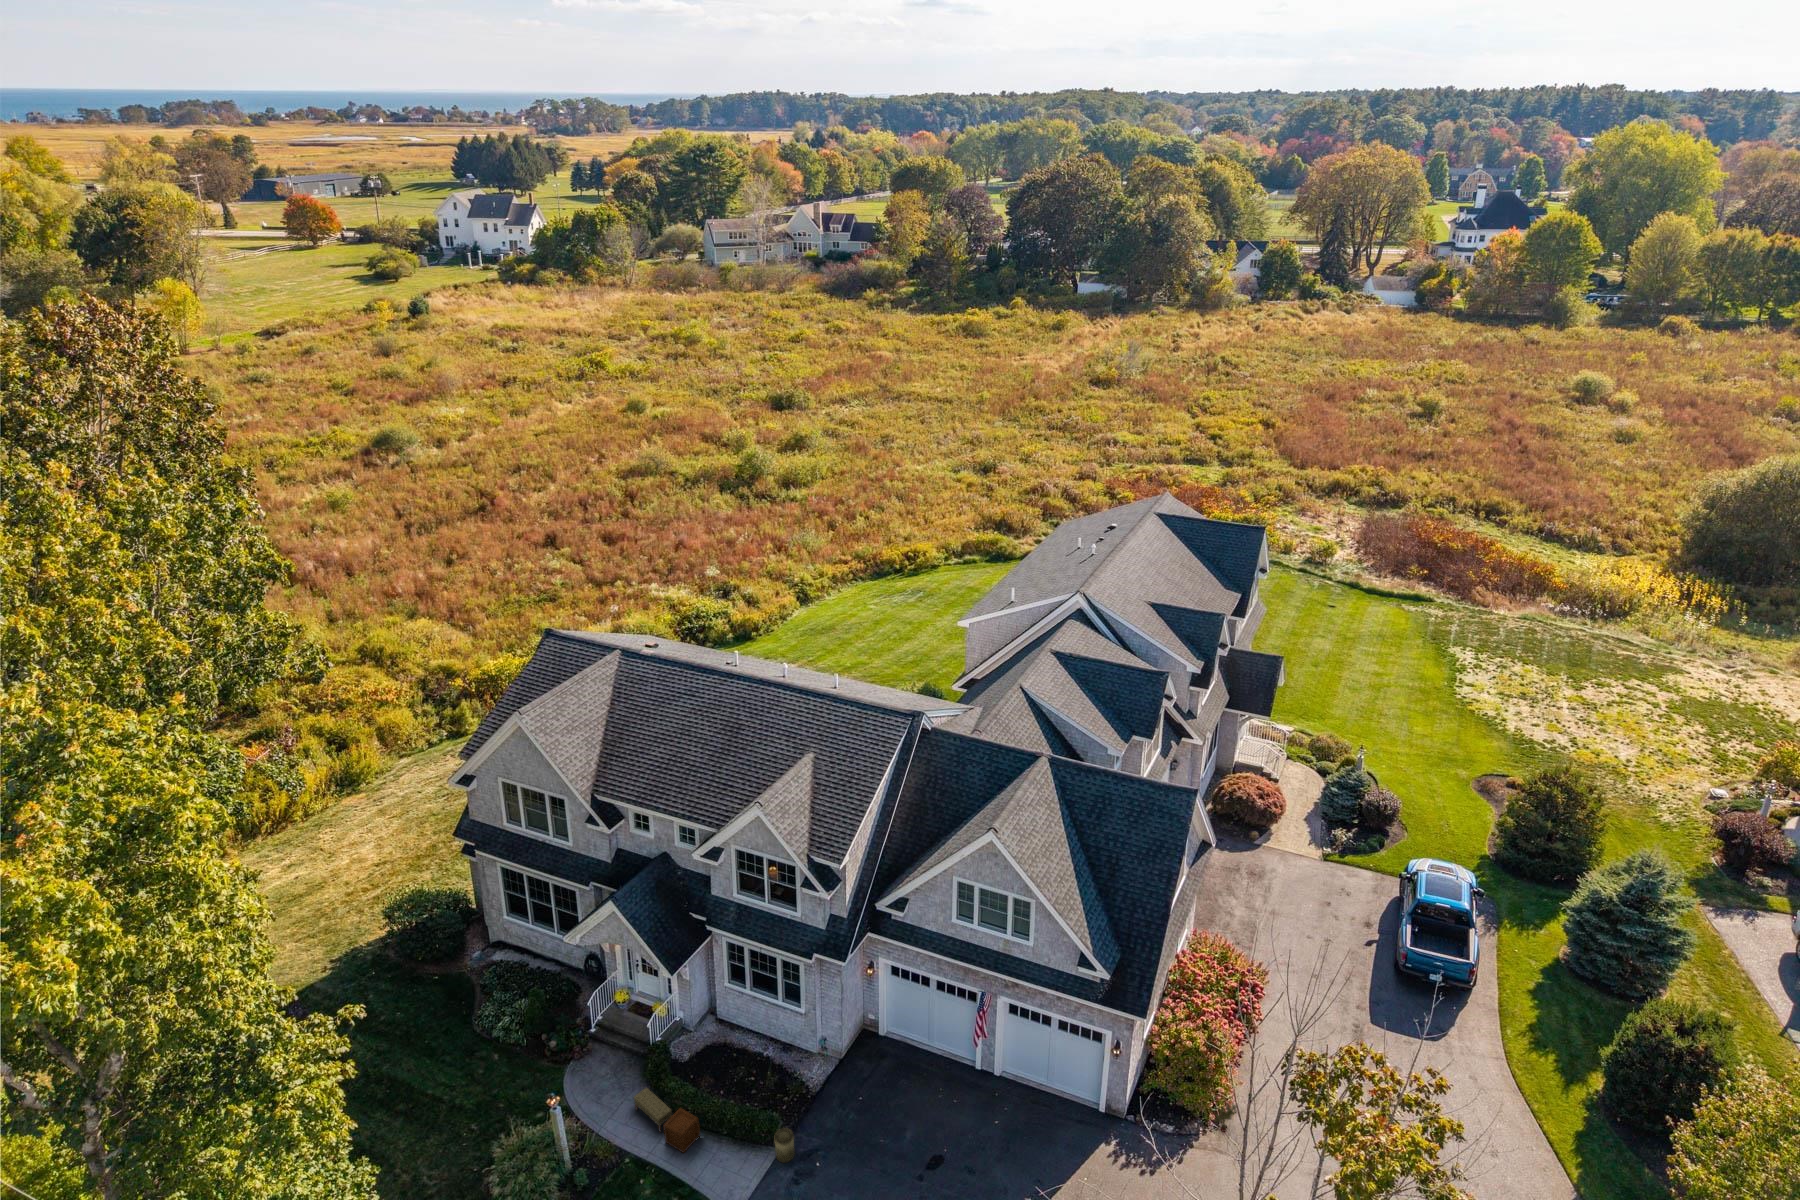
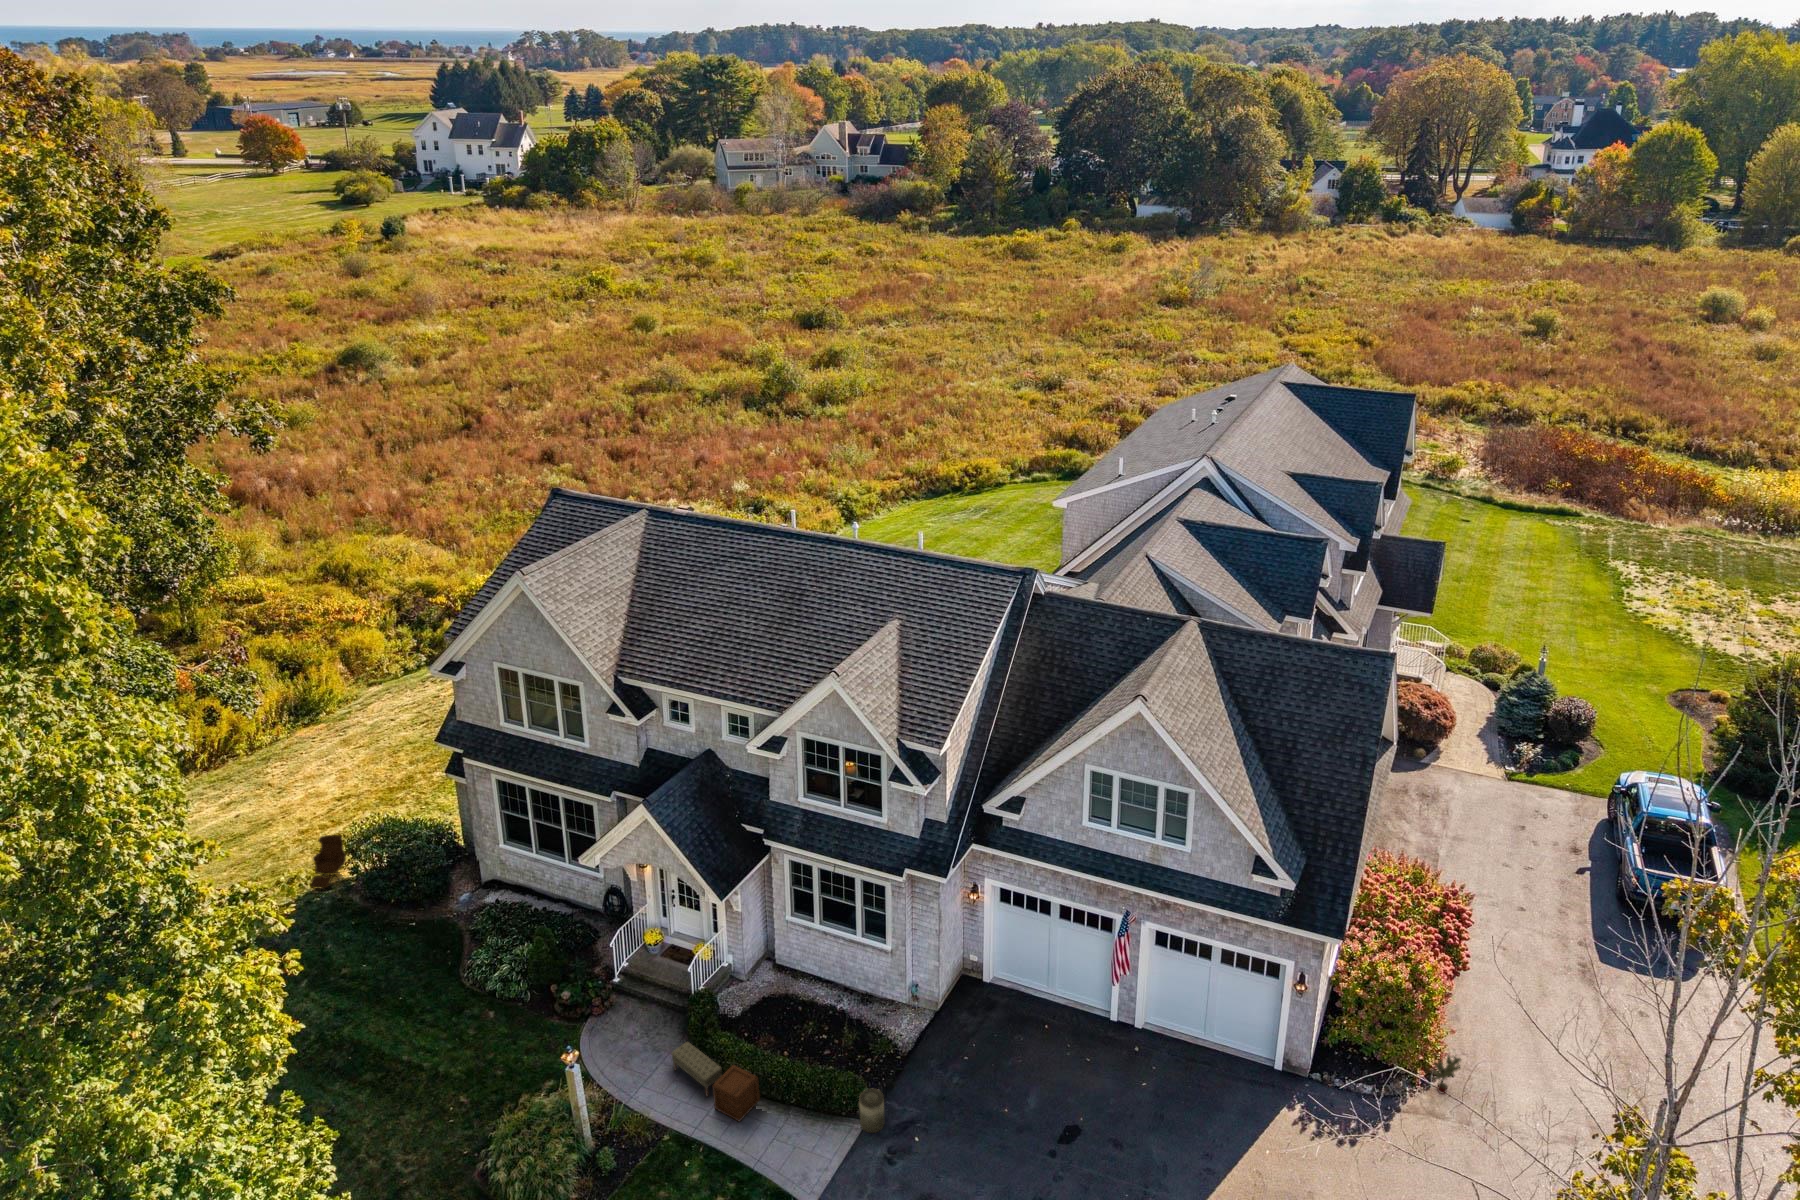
lounge chair: none [352,906,382,955] -> present [310,835,346,890]

